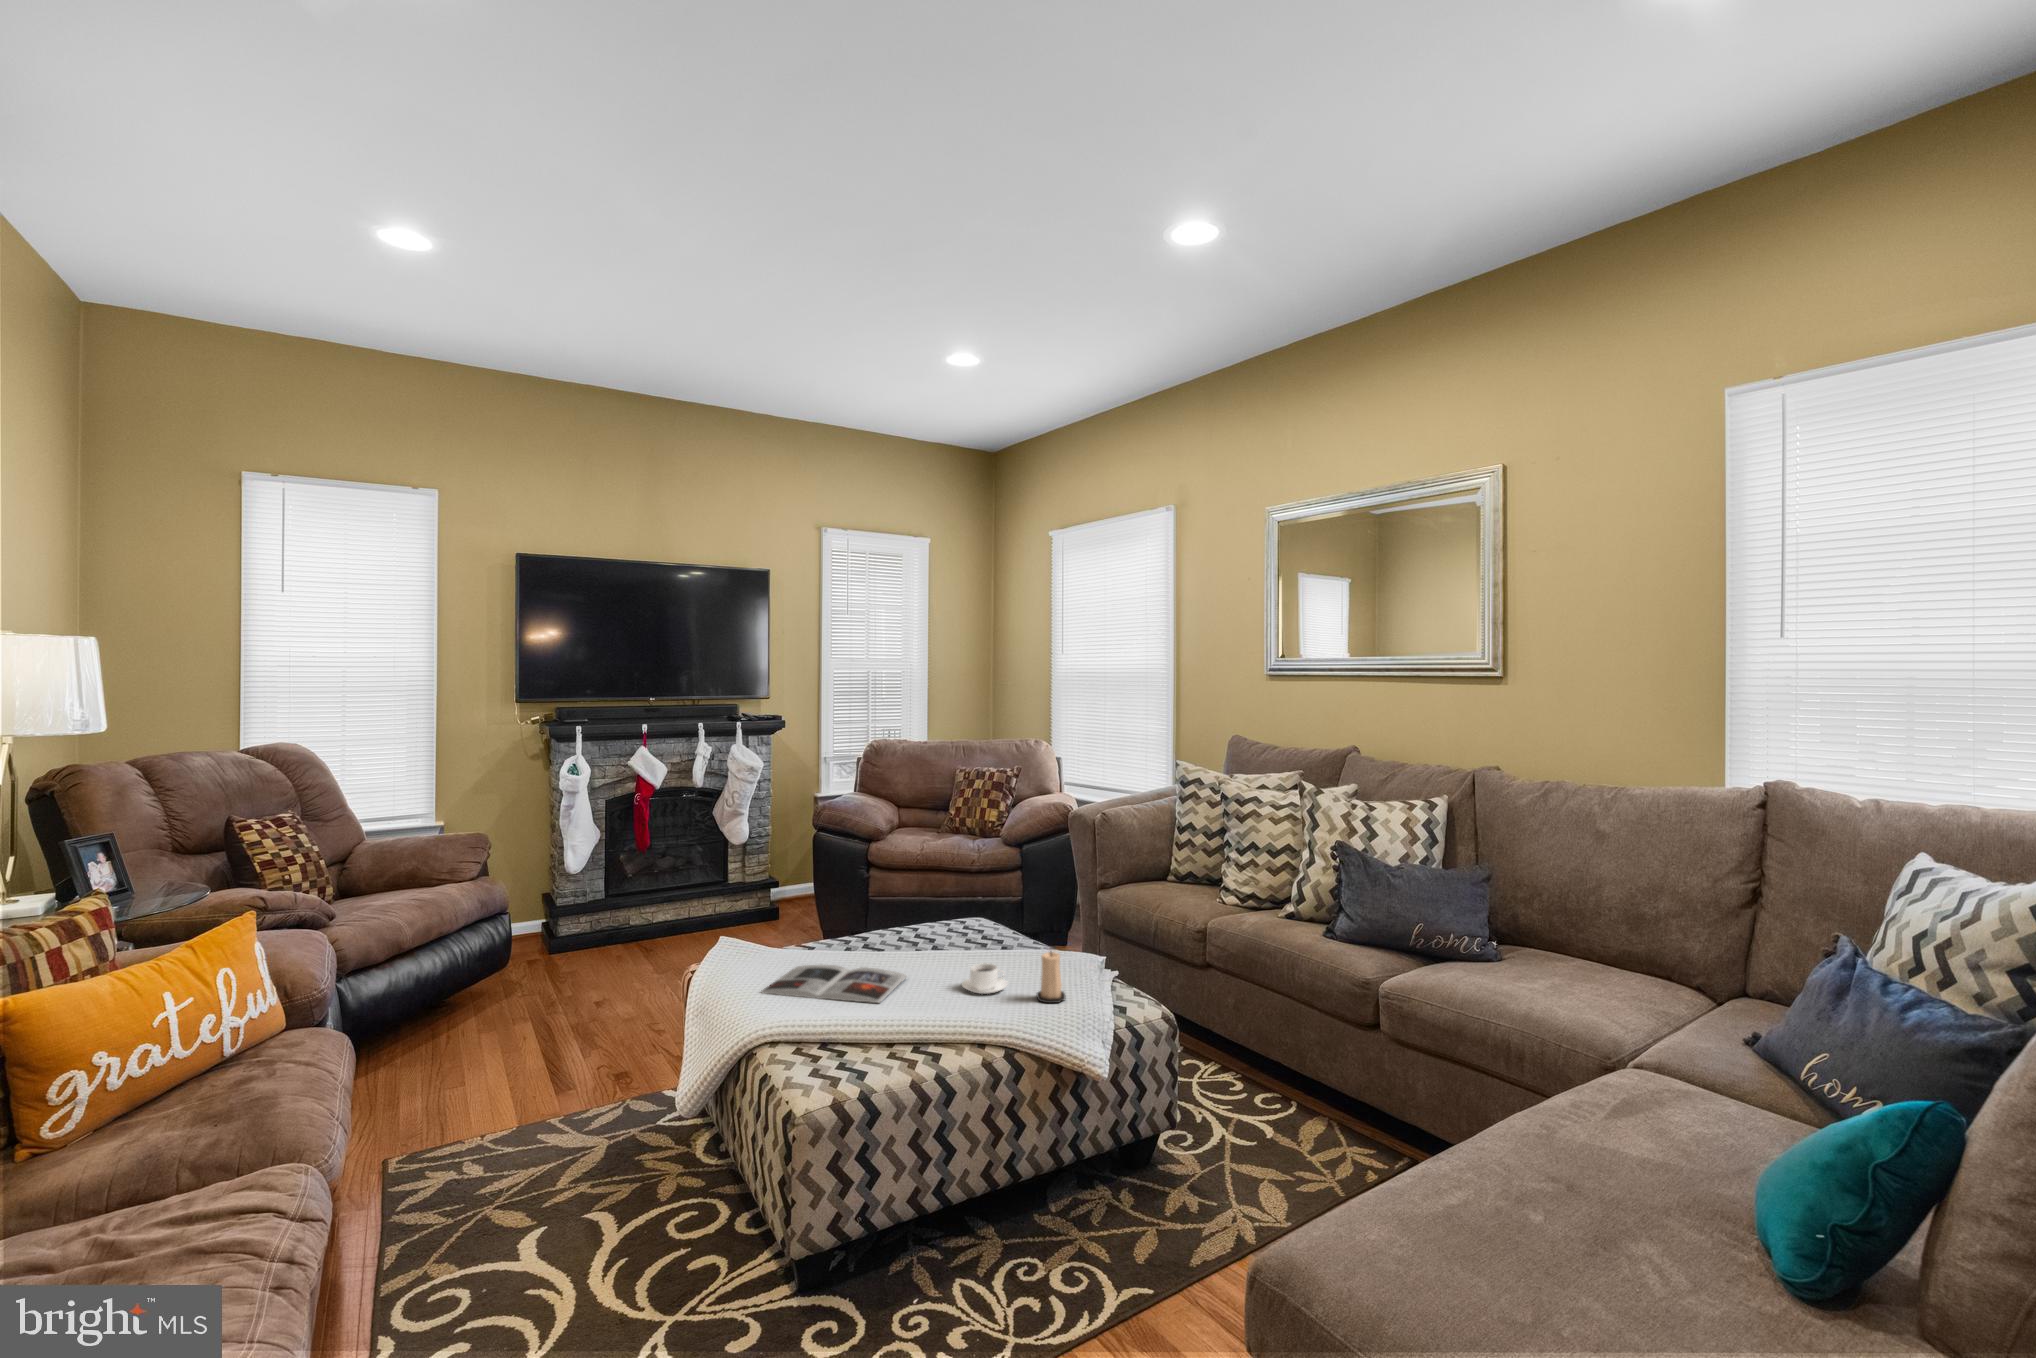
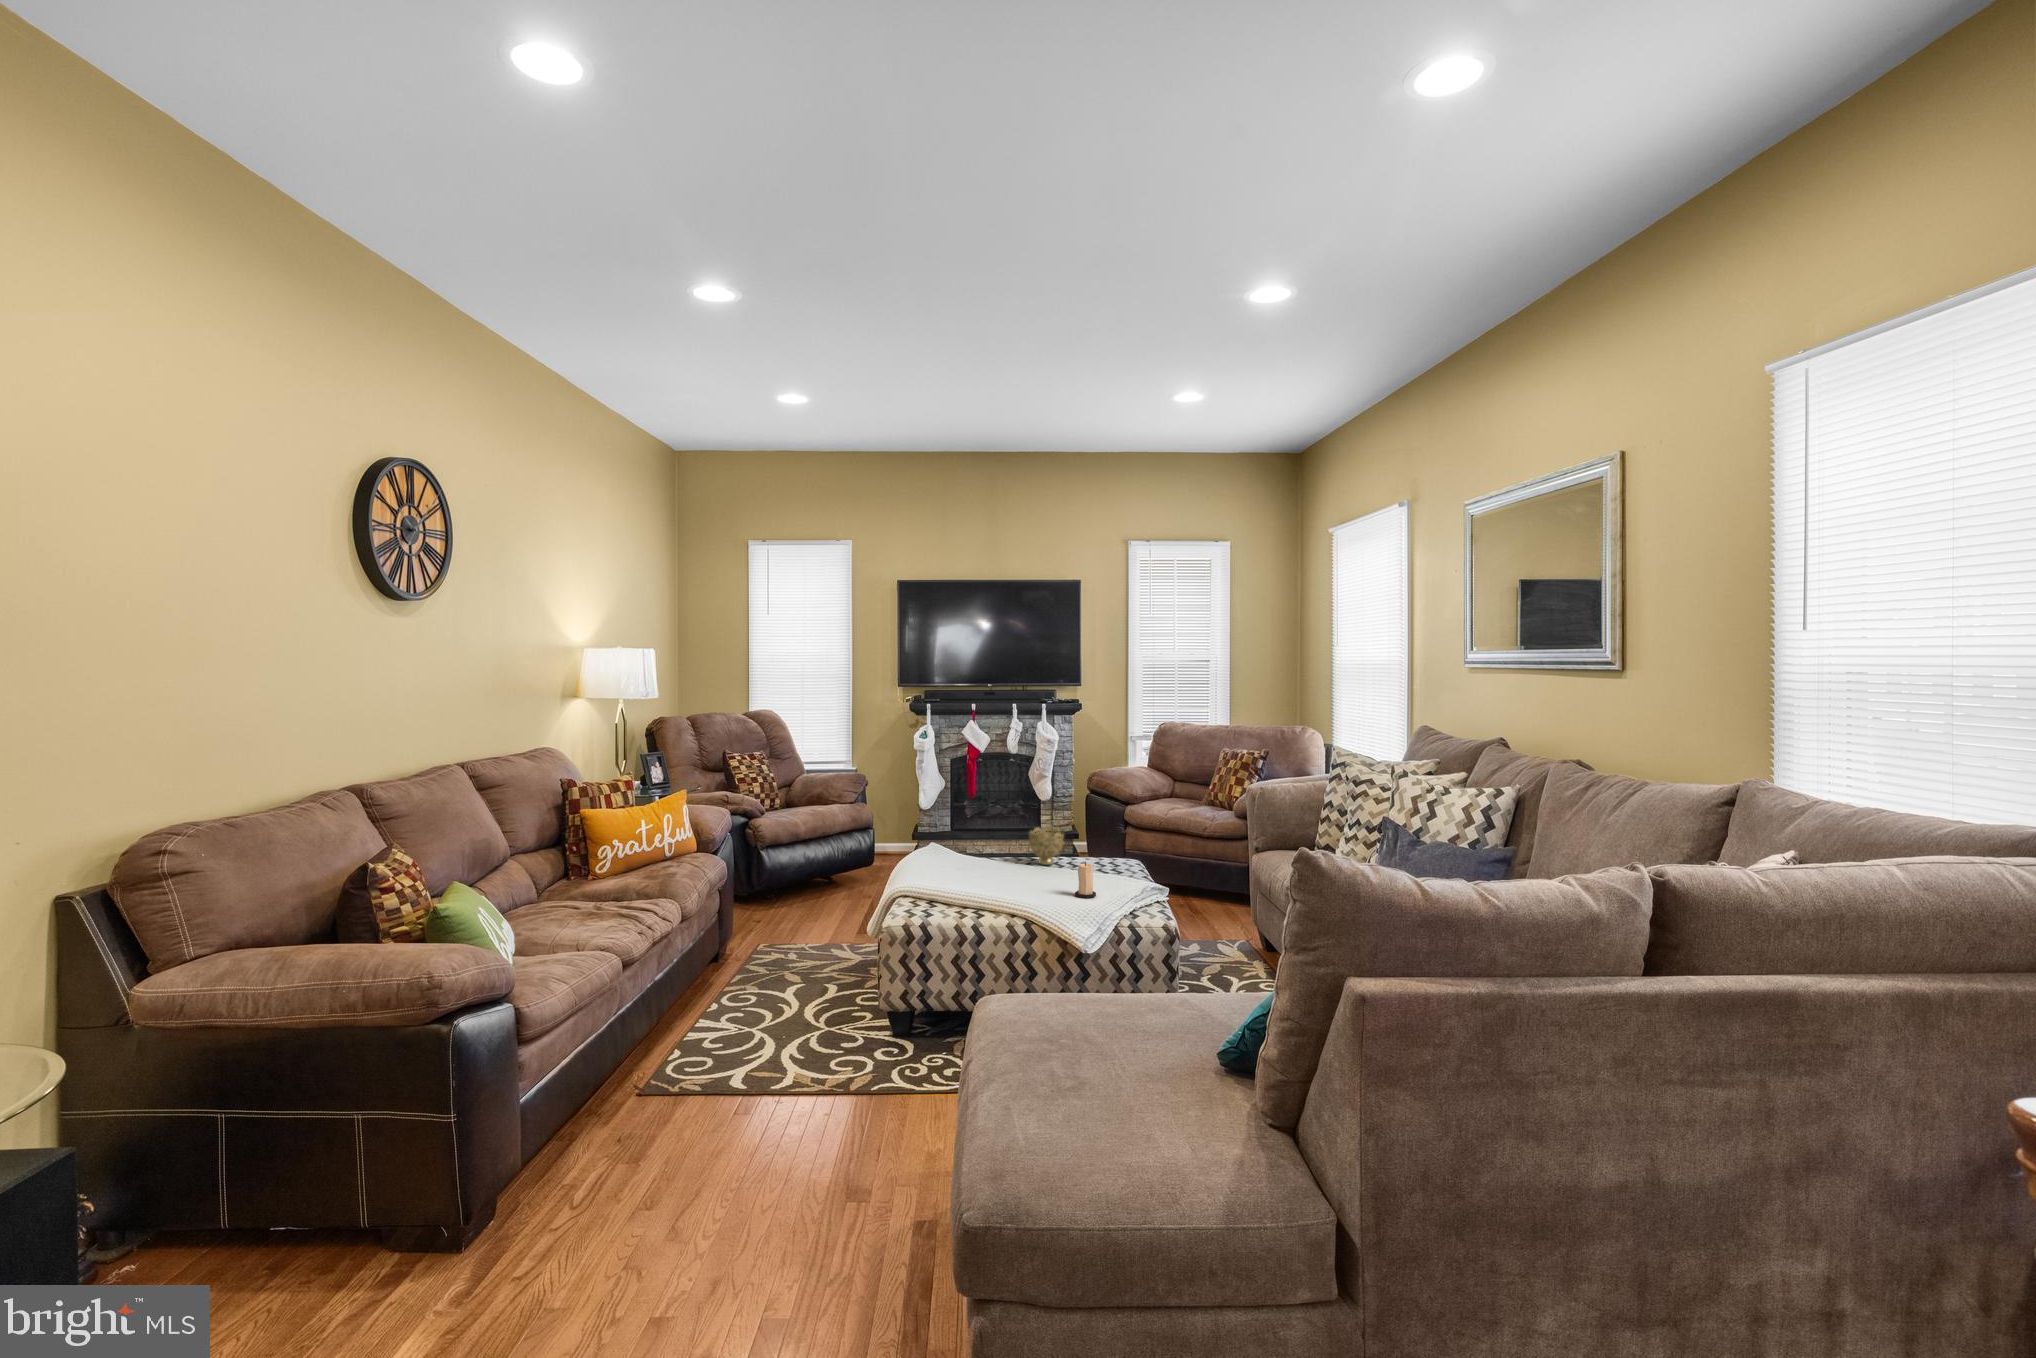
decorative bowl: none [891,897,943,953] -> present [1029,827,1065,865]
coffee cup: present [962,963,1008,994] -> none [1037,869,1070,888]
magazine: present [761,964,907,1003] -> none [919,860,1014,882]

